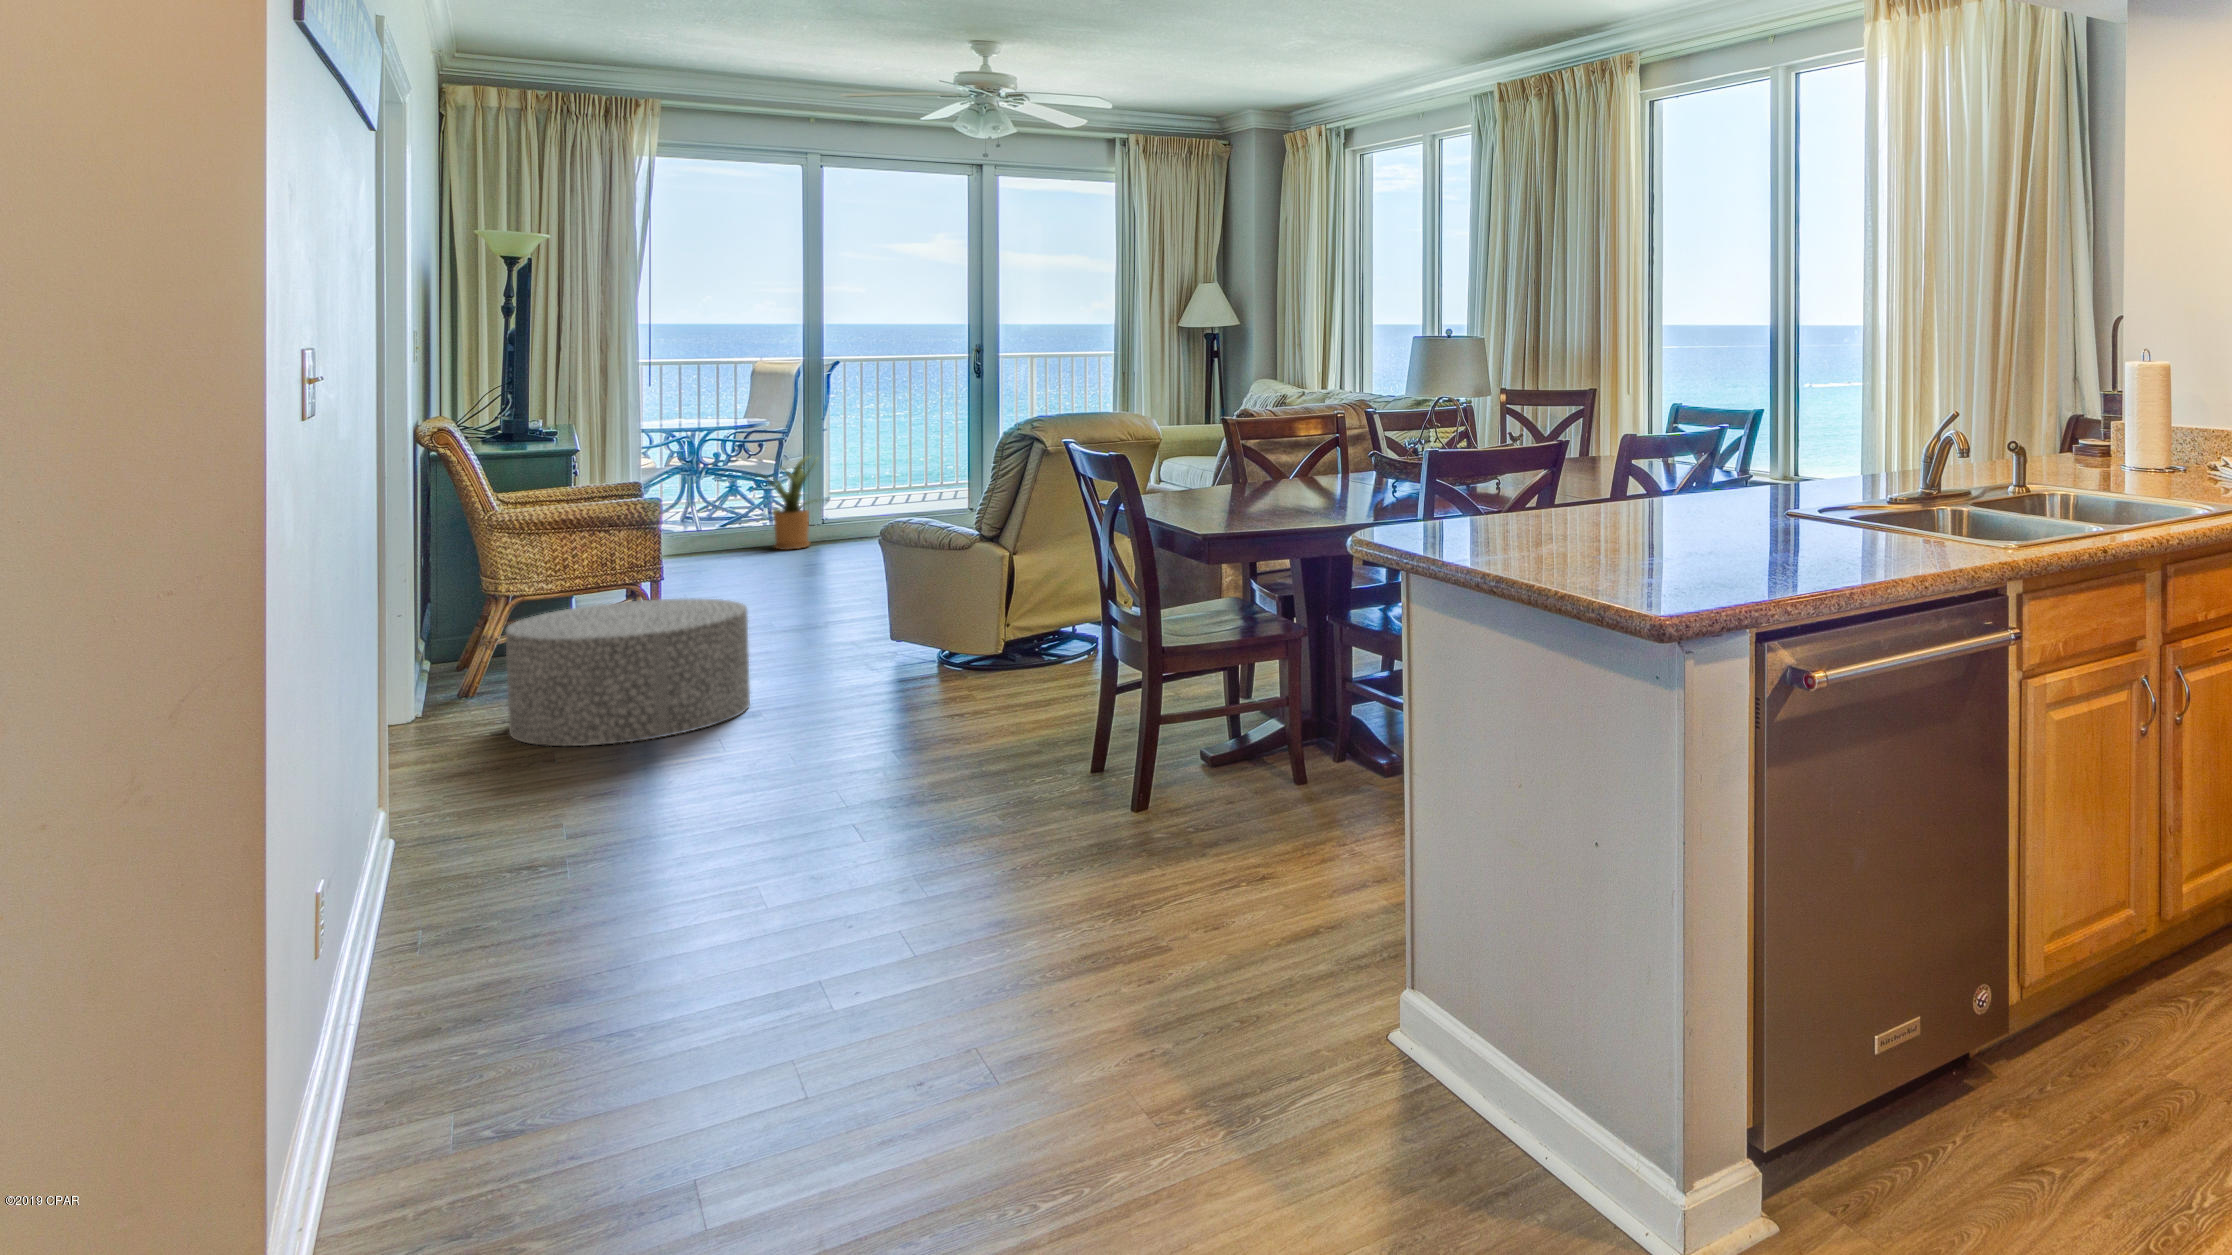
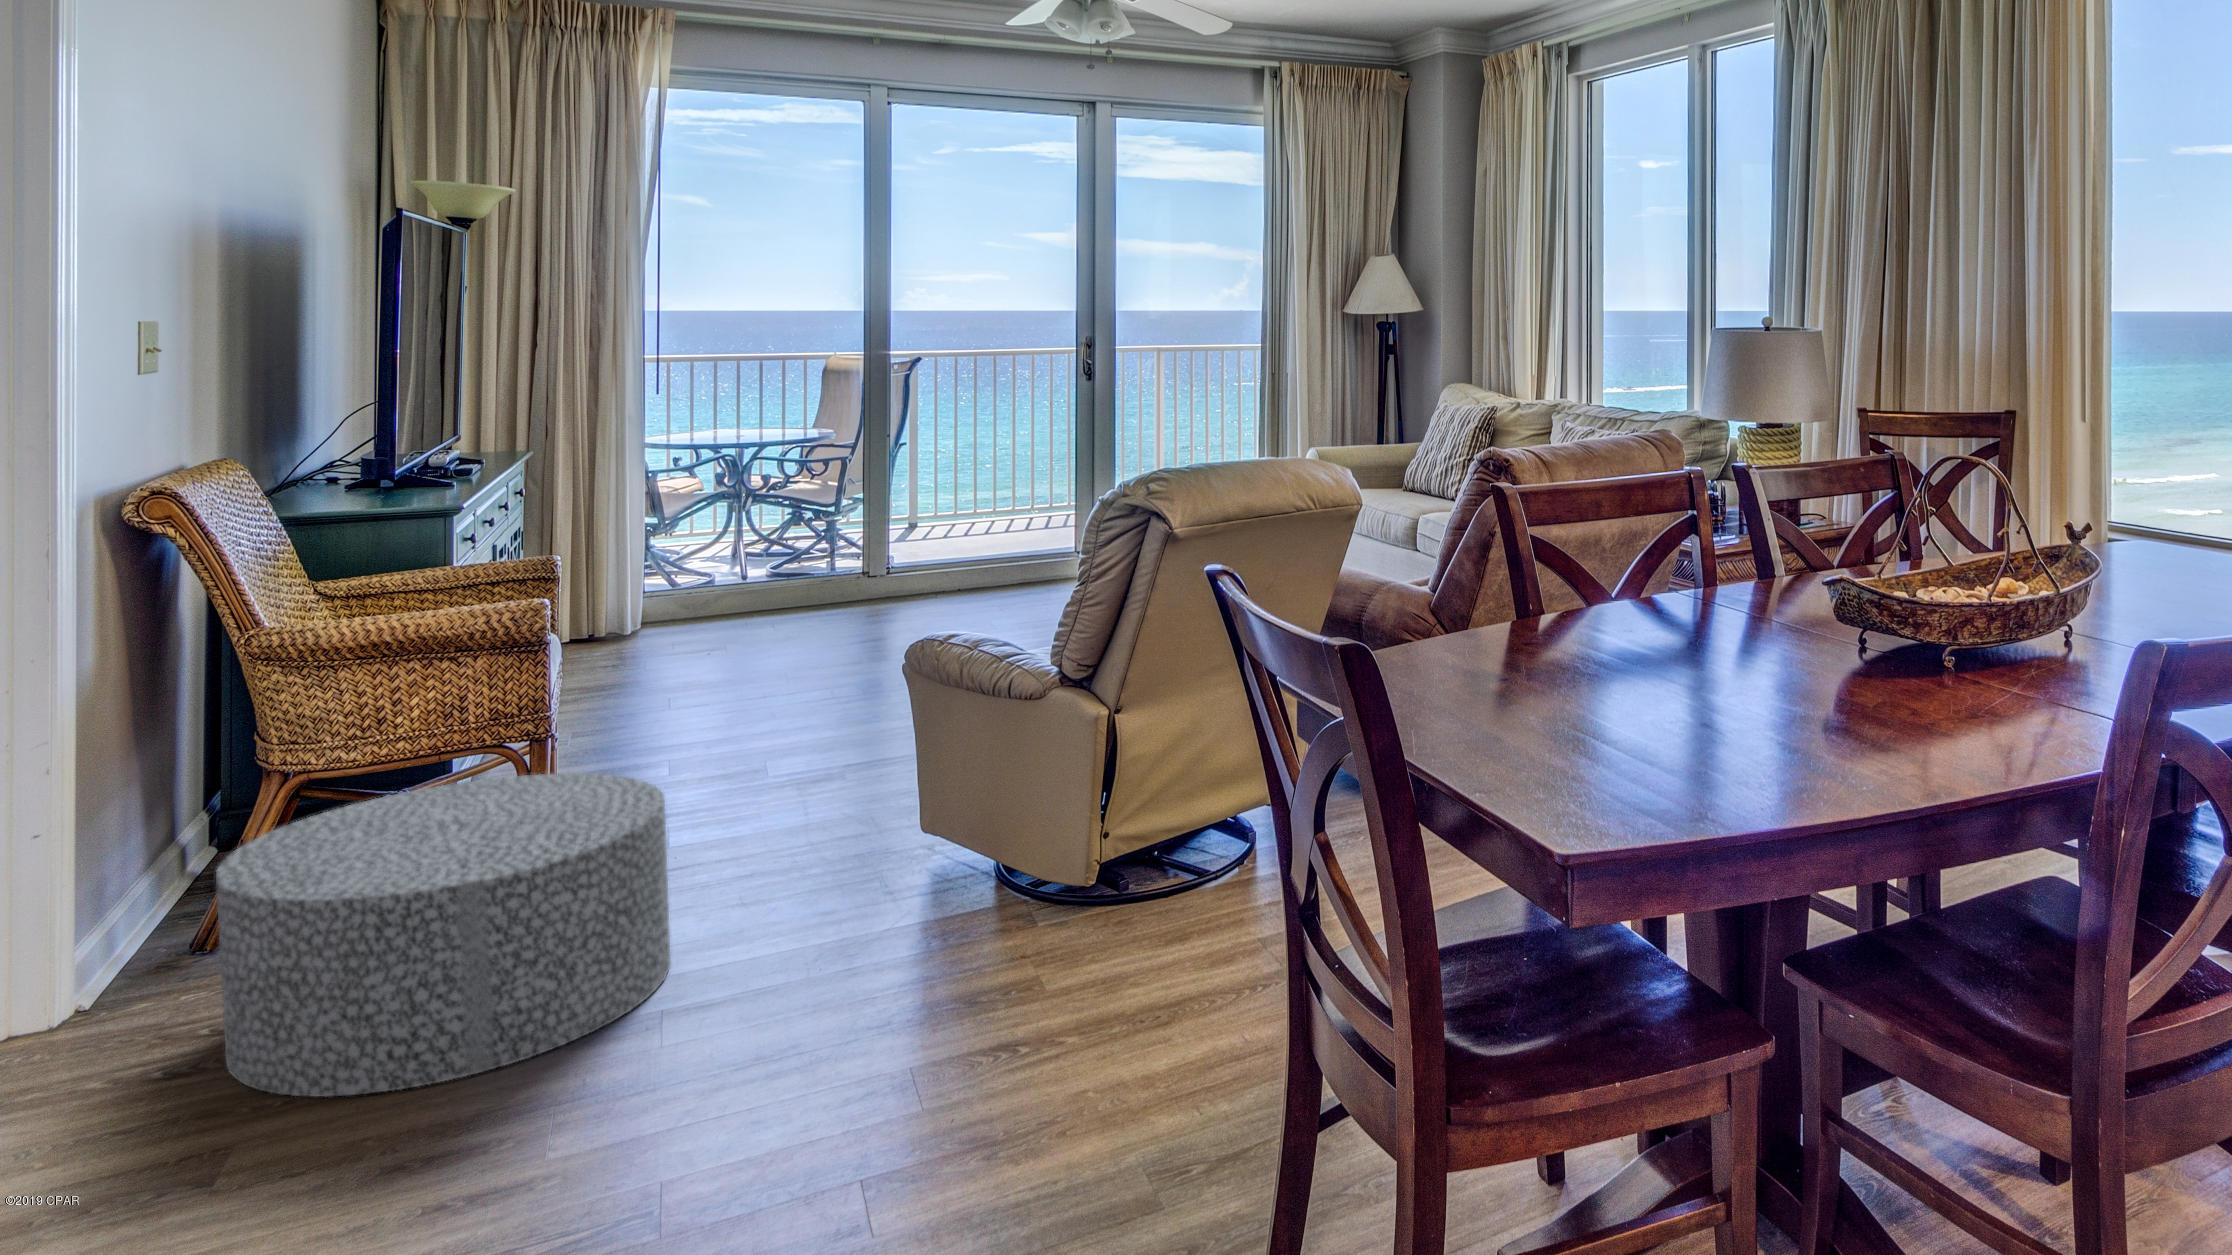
house plant: present [759,457,820,550] -> none [782,481,898,610]

